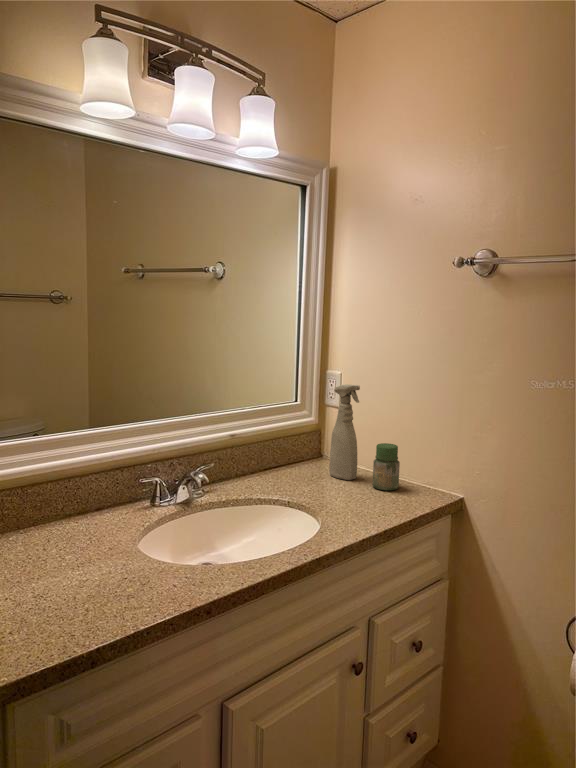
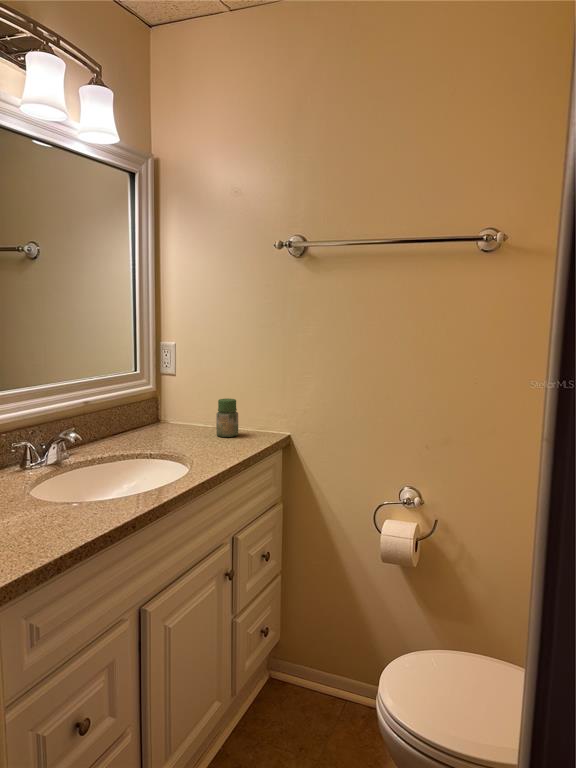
spray bottle: present [329,384,360,480] -> none [175,351,200,434]

